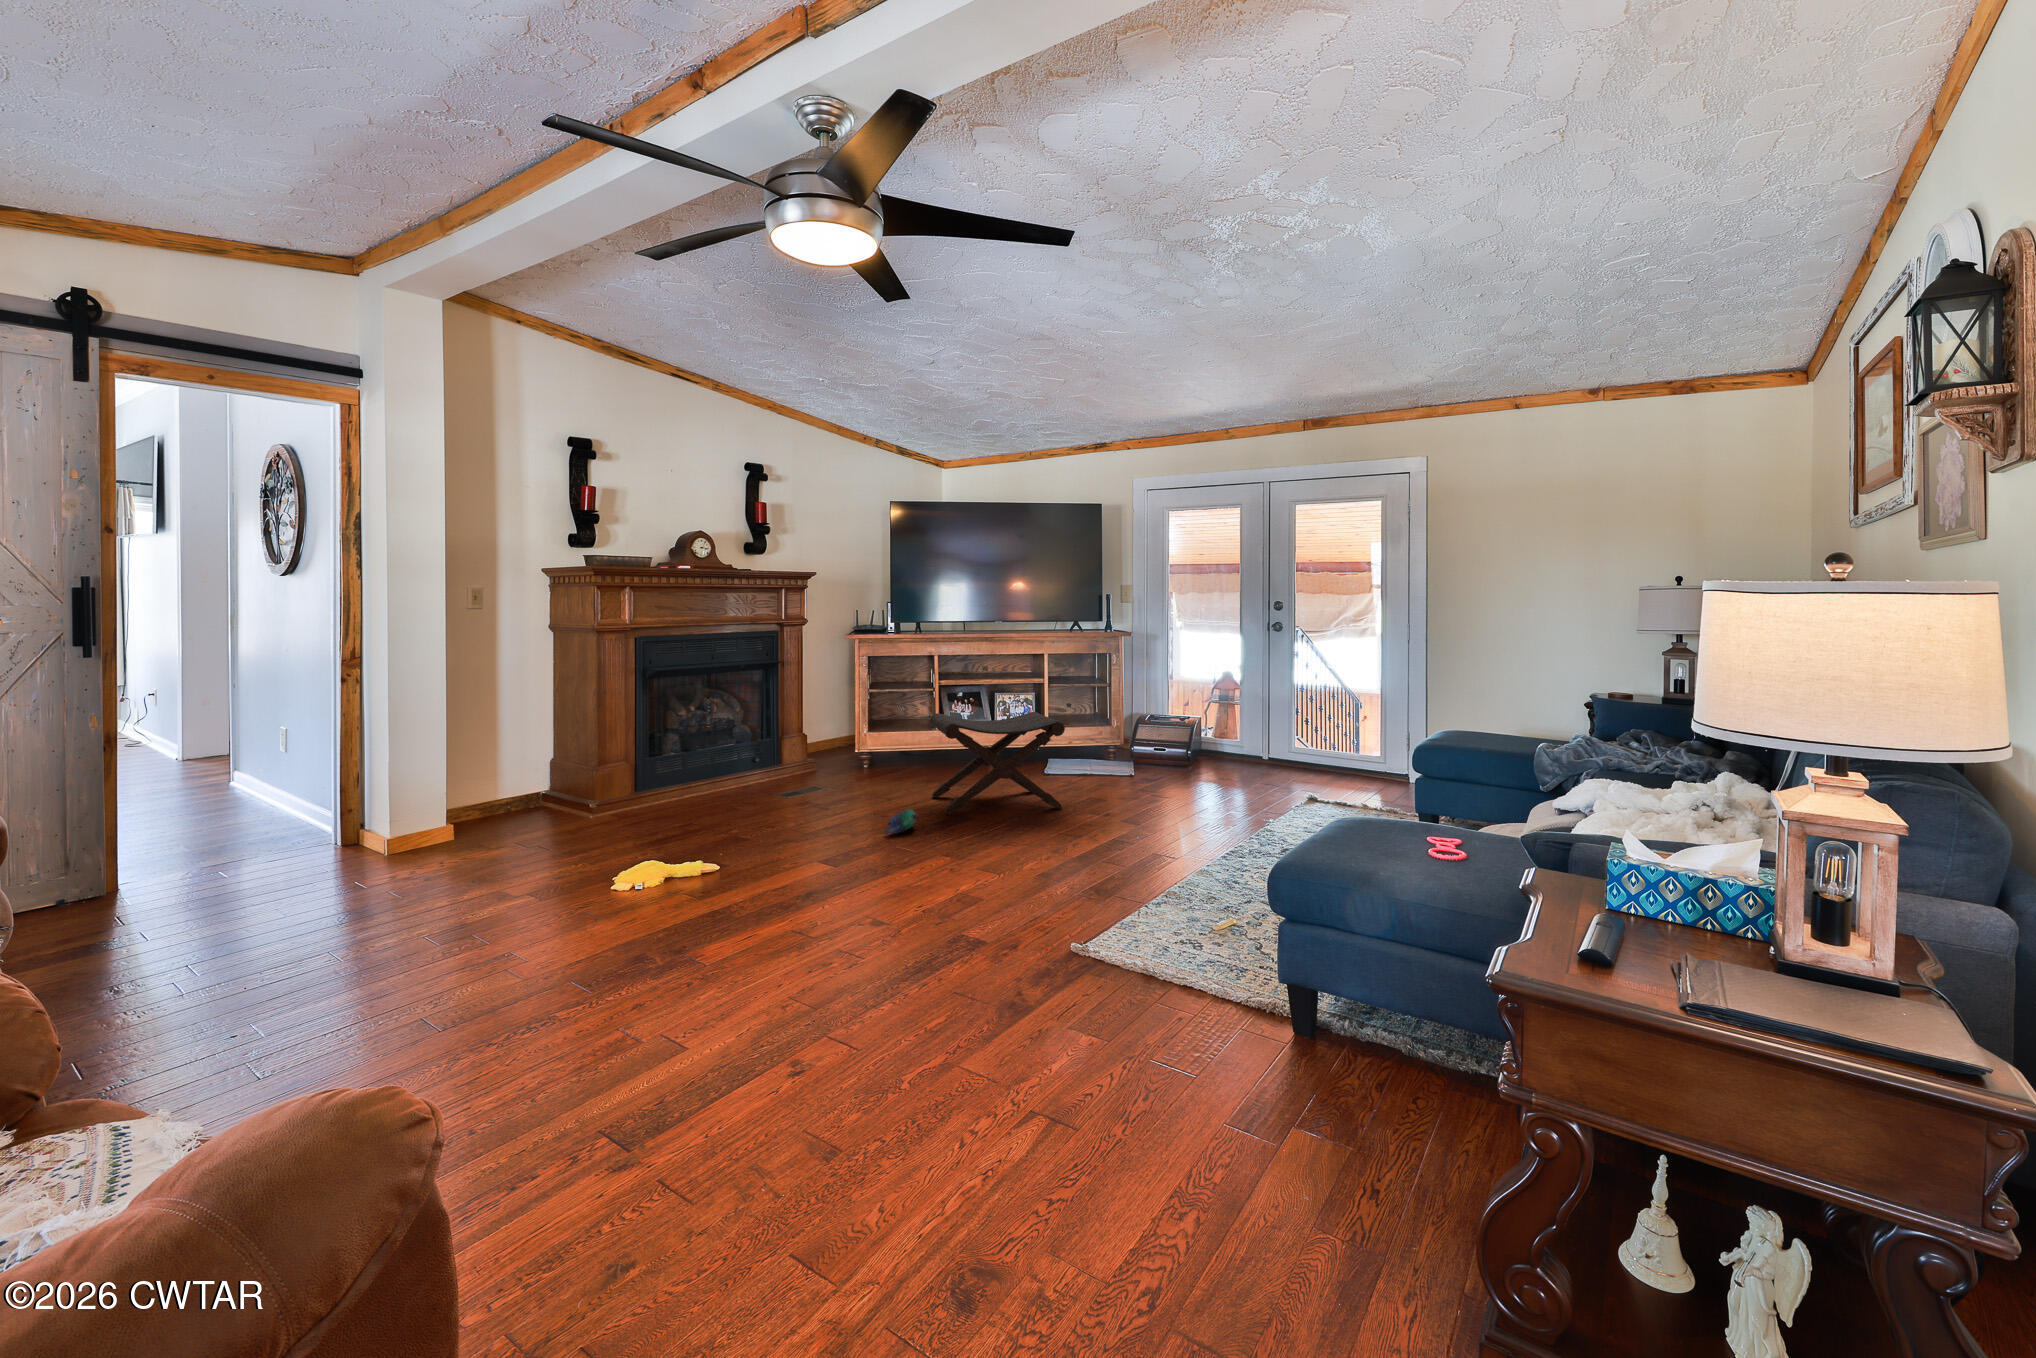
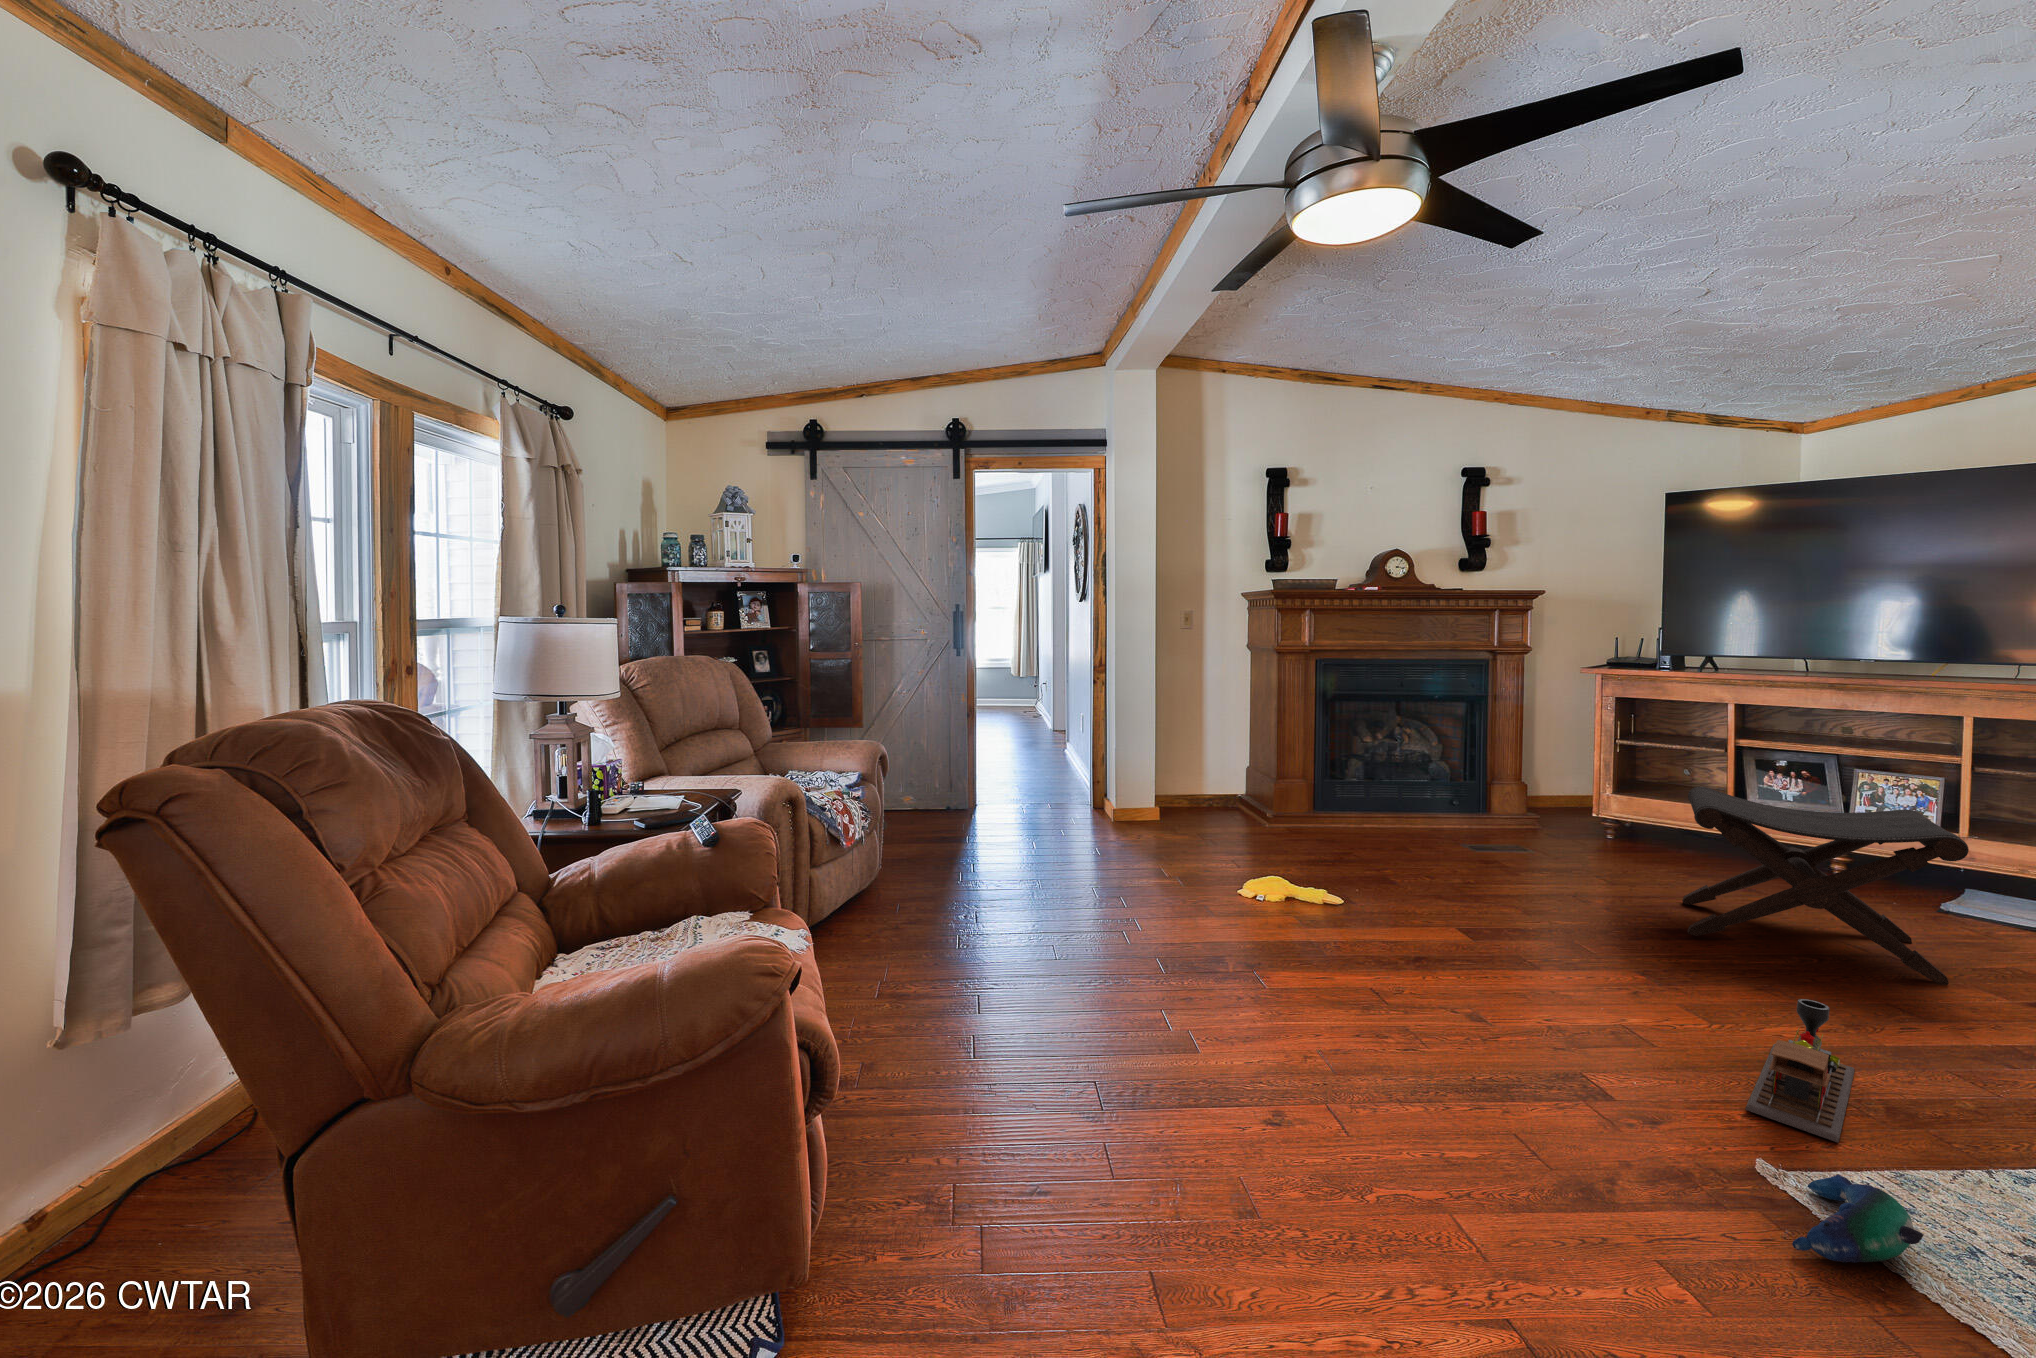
plush toy: present [885,809,918,834] -> present [1792,1174,1924,1264]
toy train: none [1012,823,1057,894] -> present [1746,999,1855,1143]

